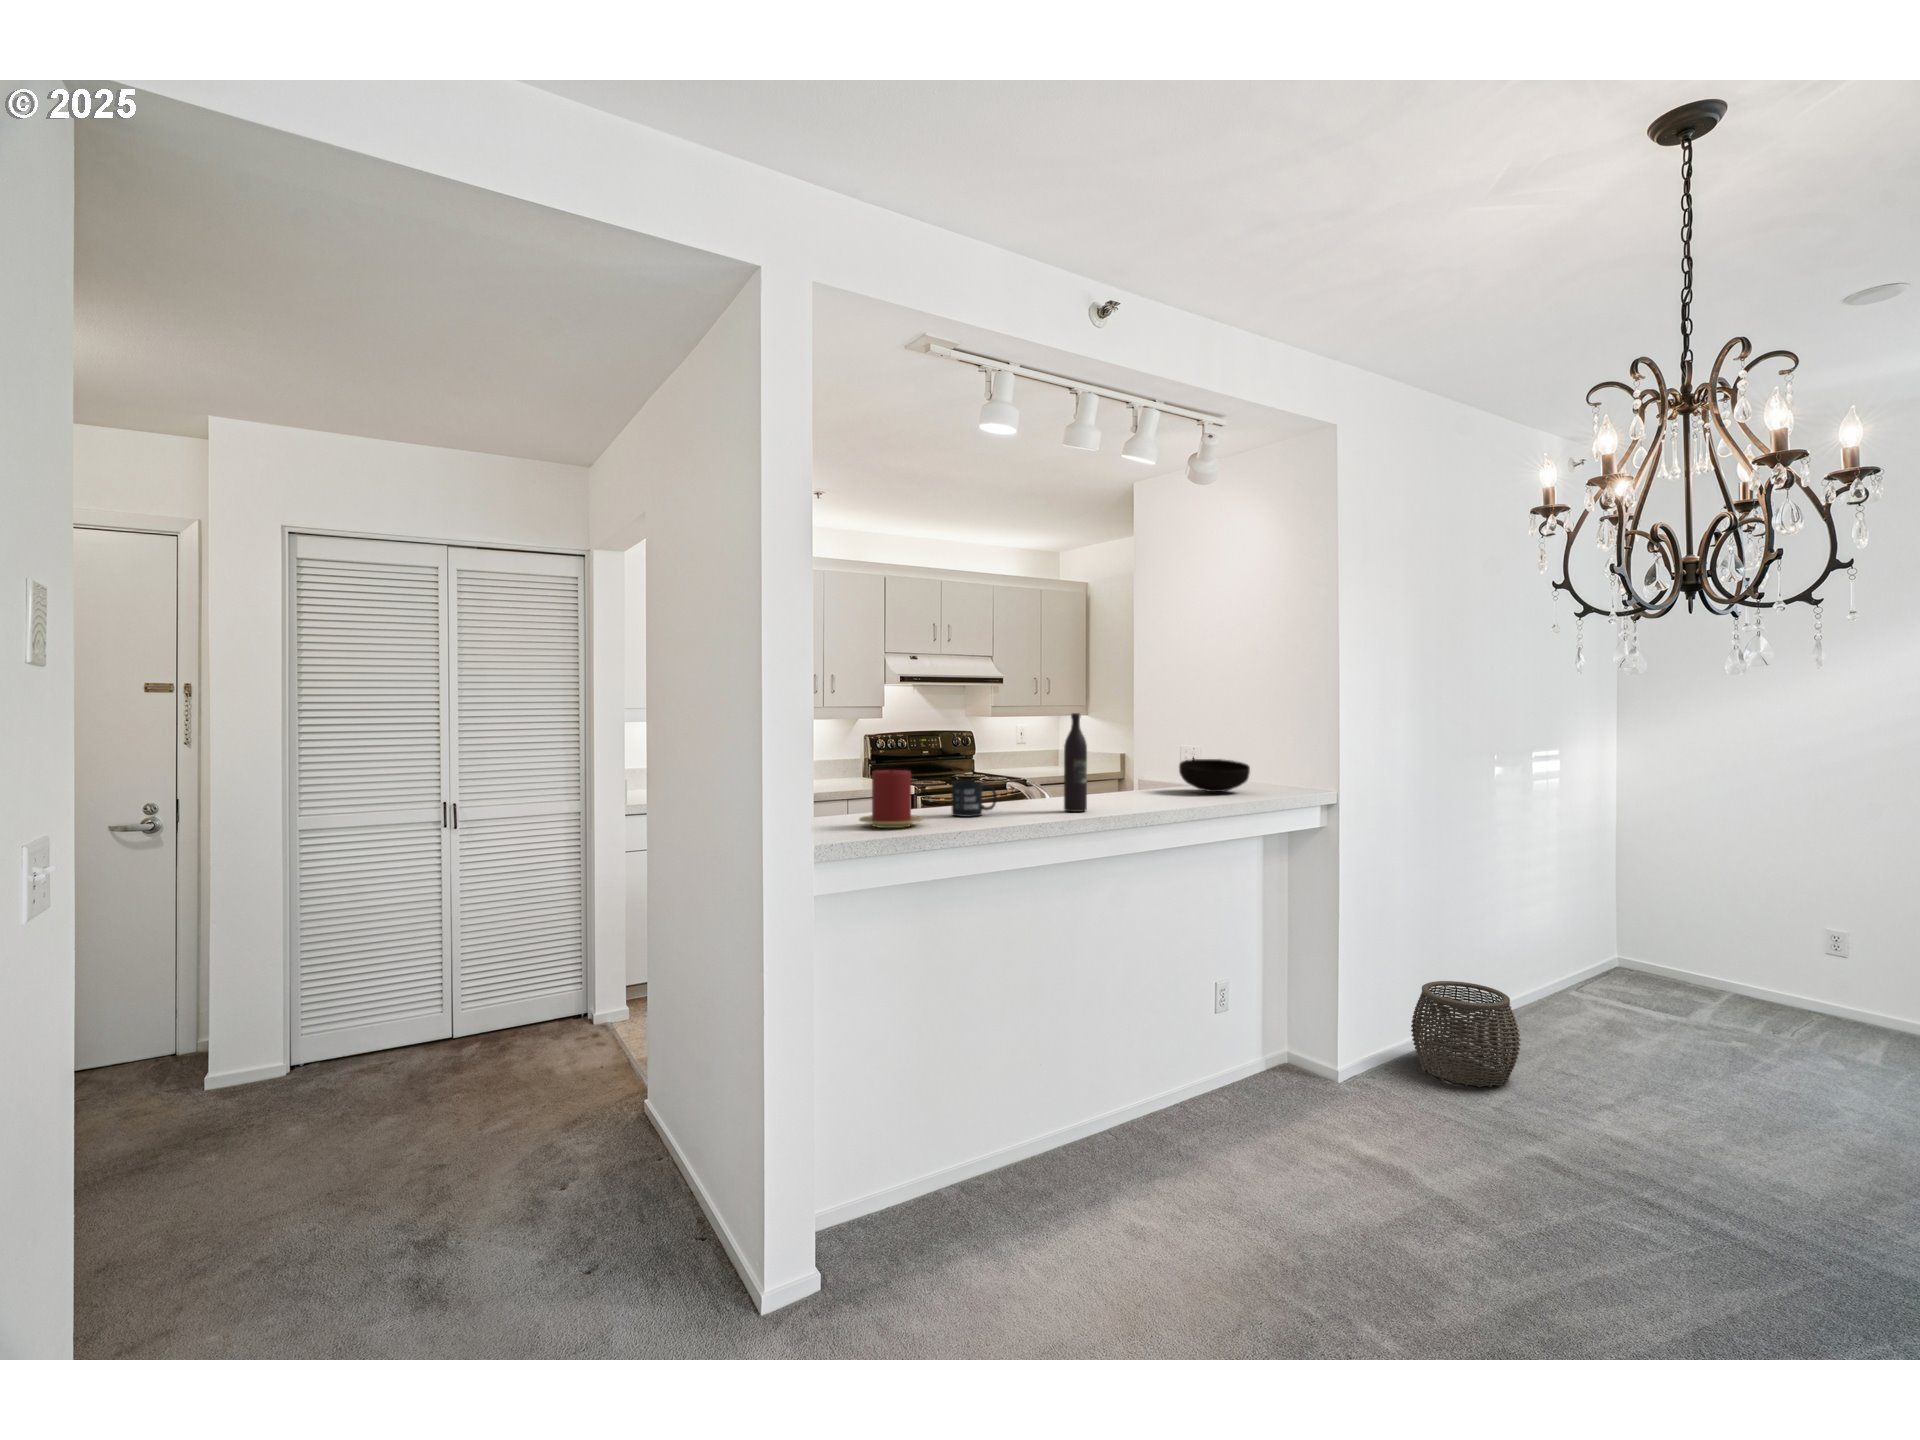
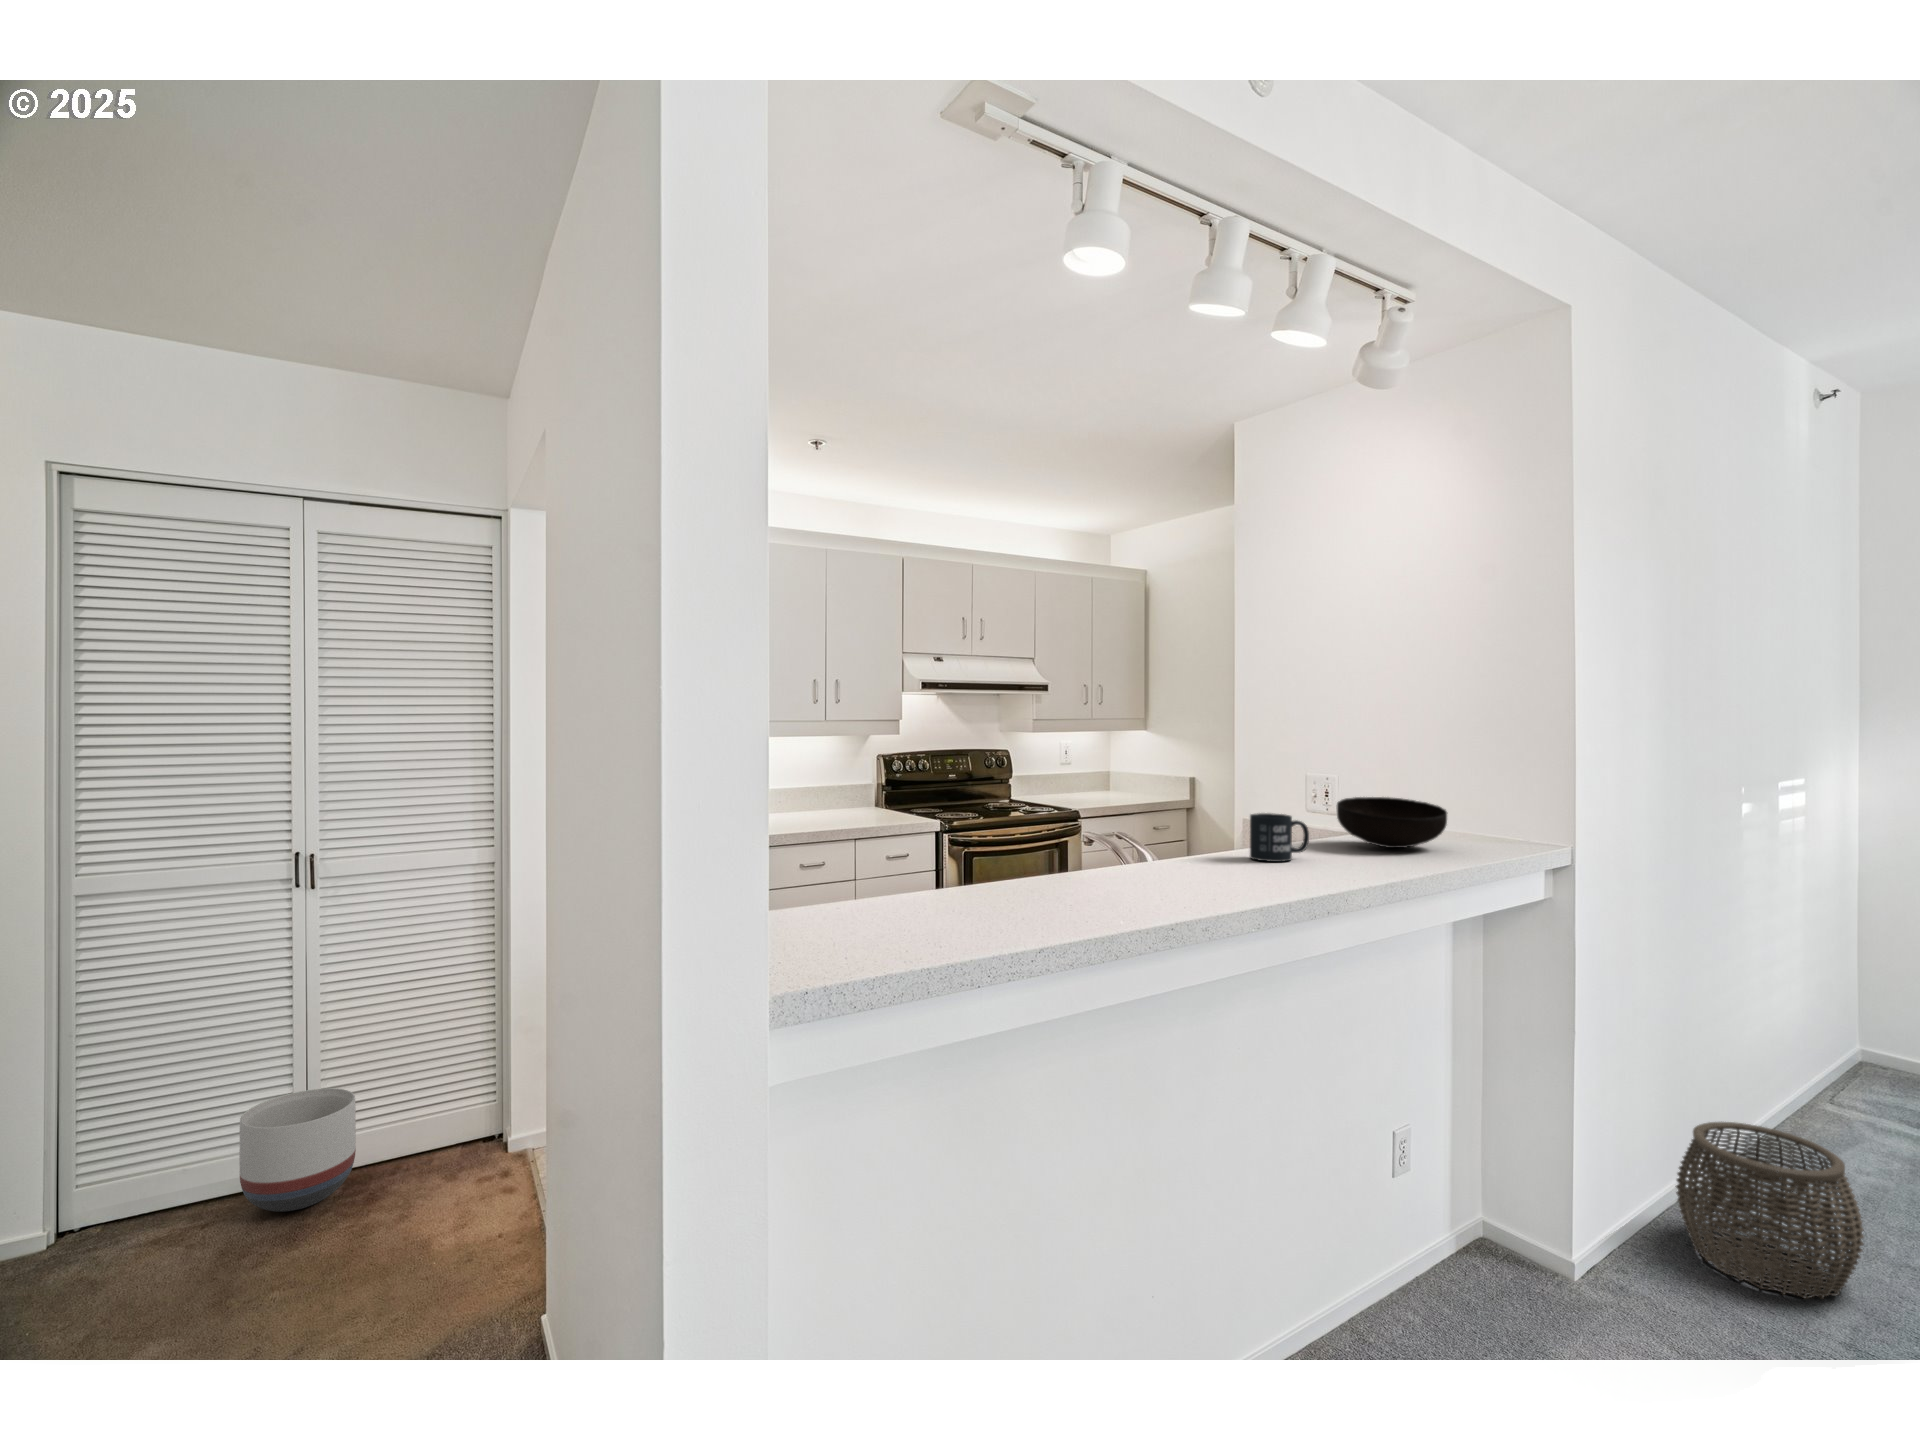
wine bottle: present [1064,713,1087,812] -> none [1194,732,1232,892]
candle: present [859,770,923,828] -> none [864,829,975,933]
mug: present [952,780,997,817] -> present [1250,813,1309,862]
planter: none [415,973,492,1054] -> present [239,1088,356,1212]

